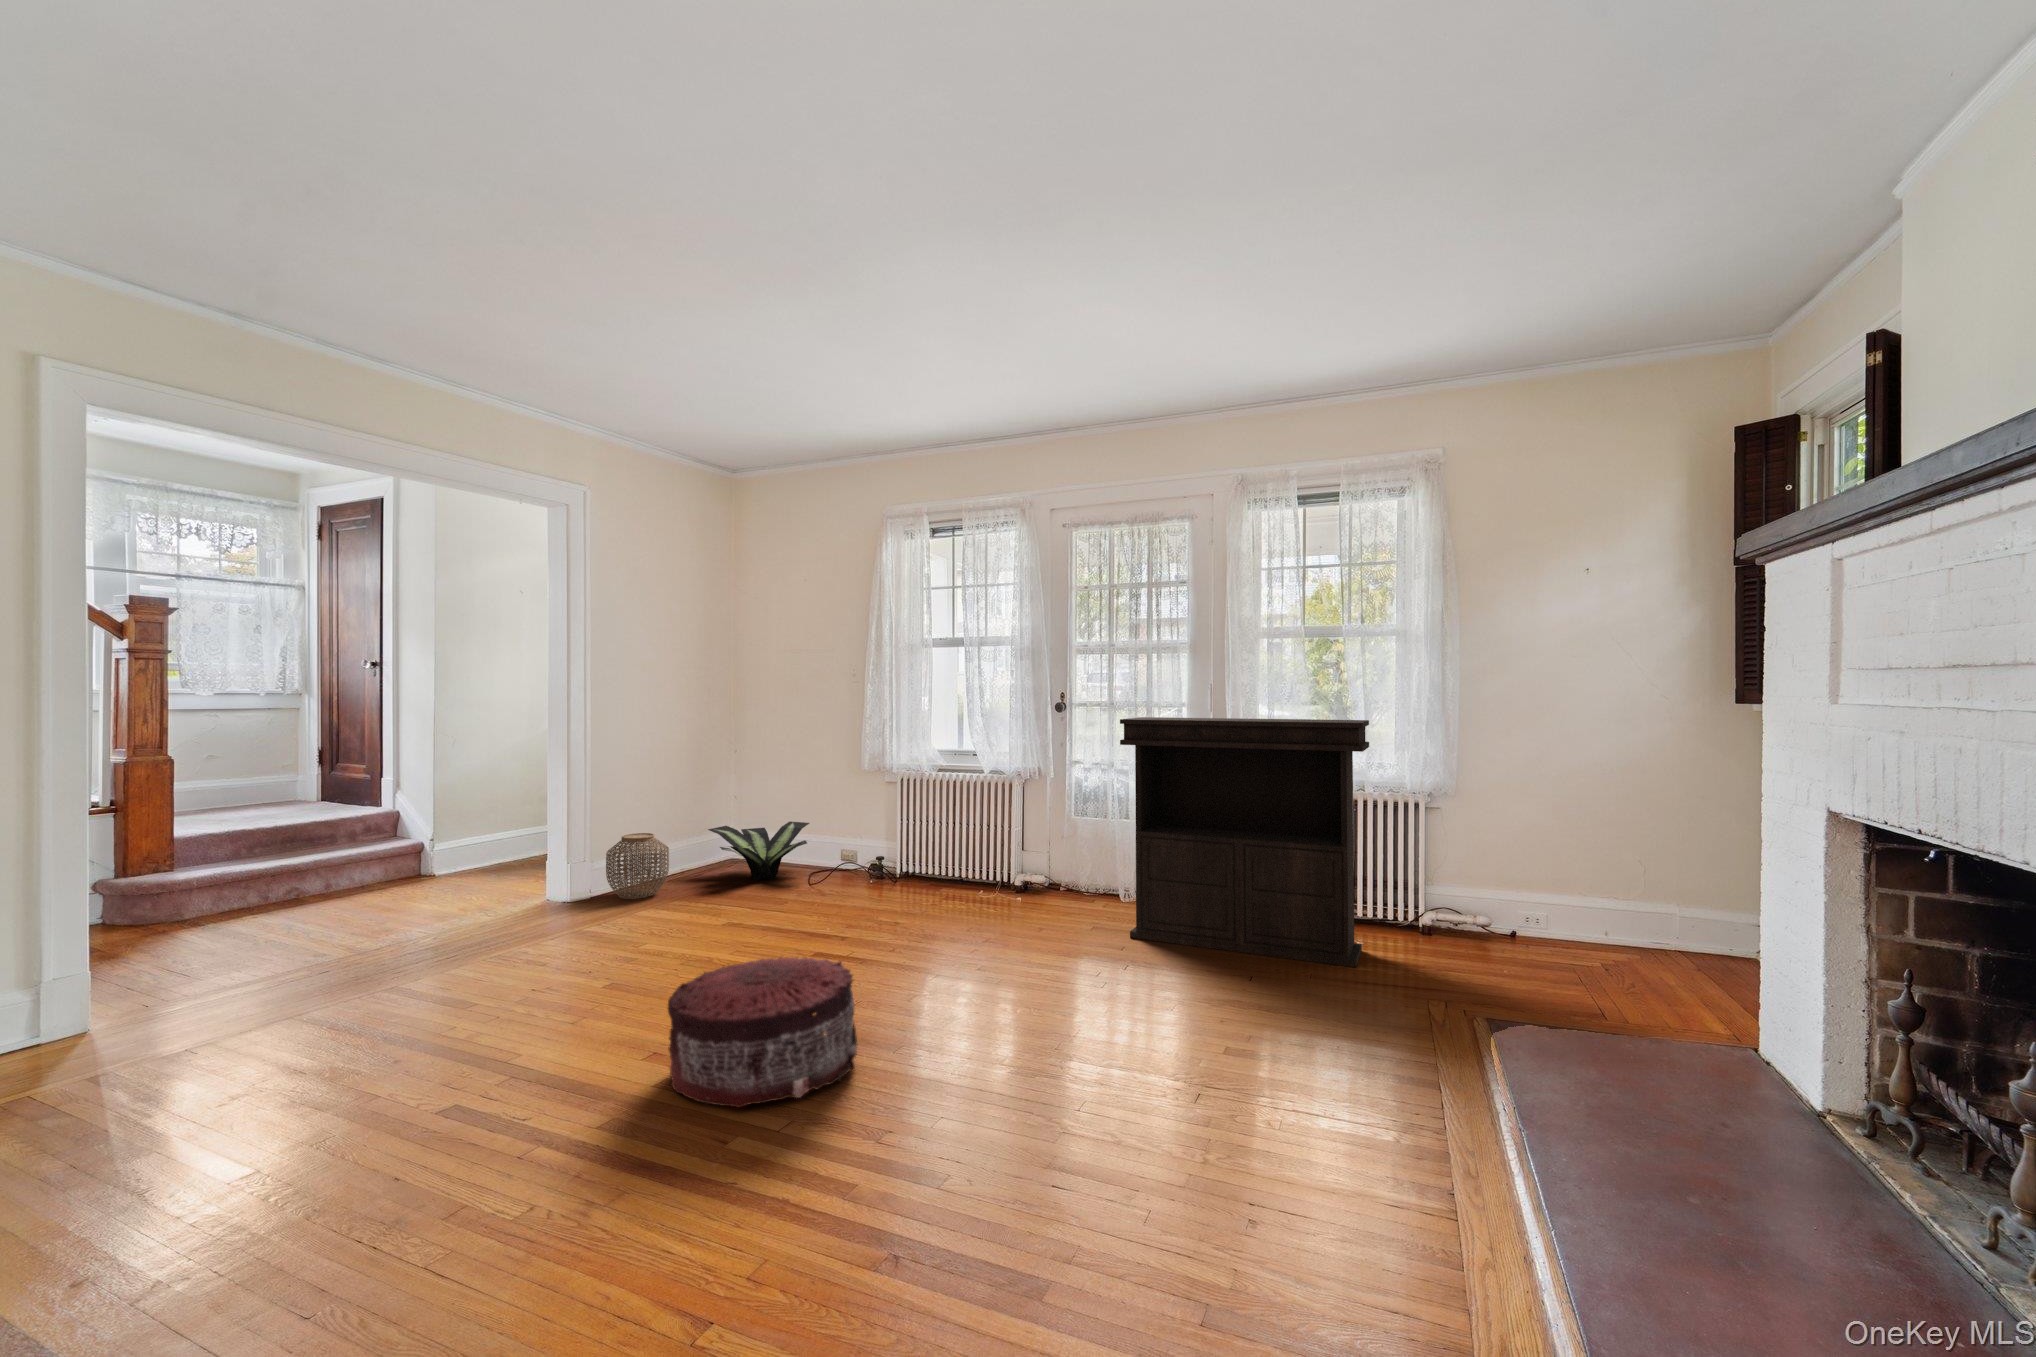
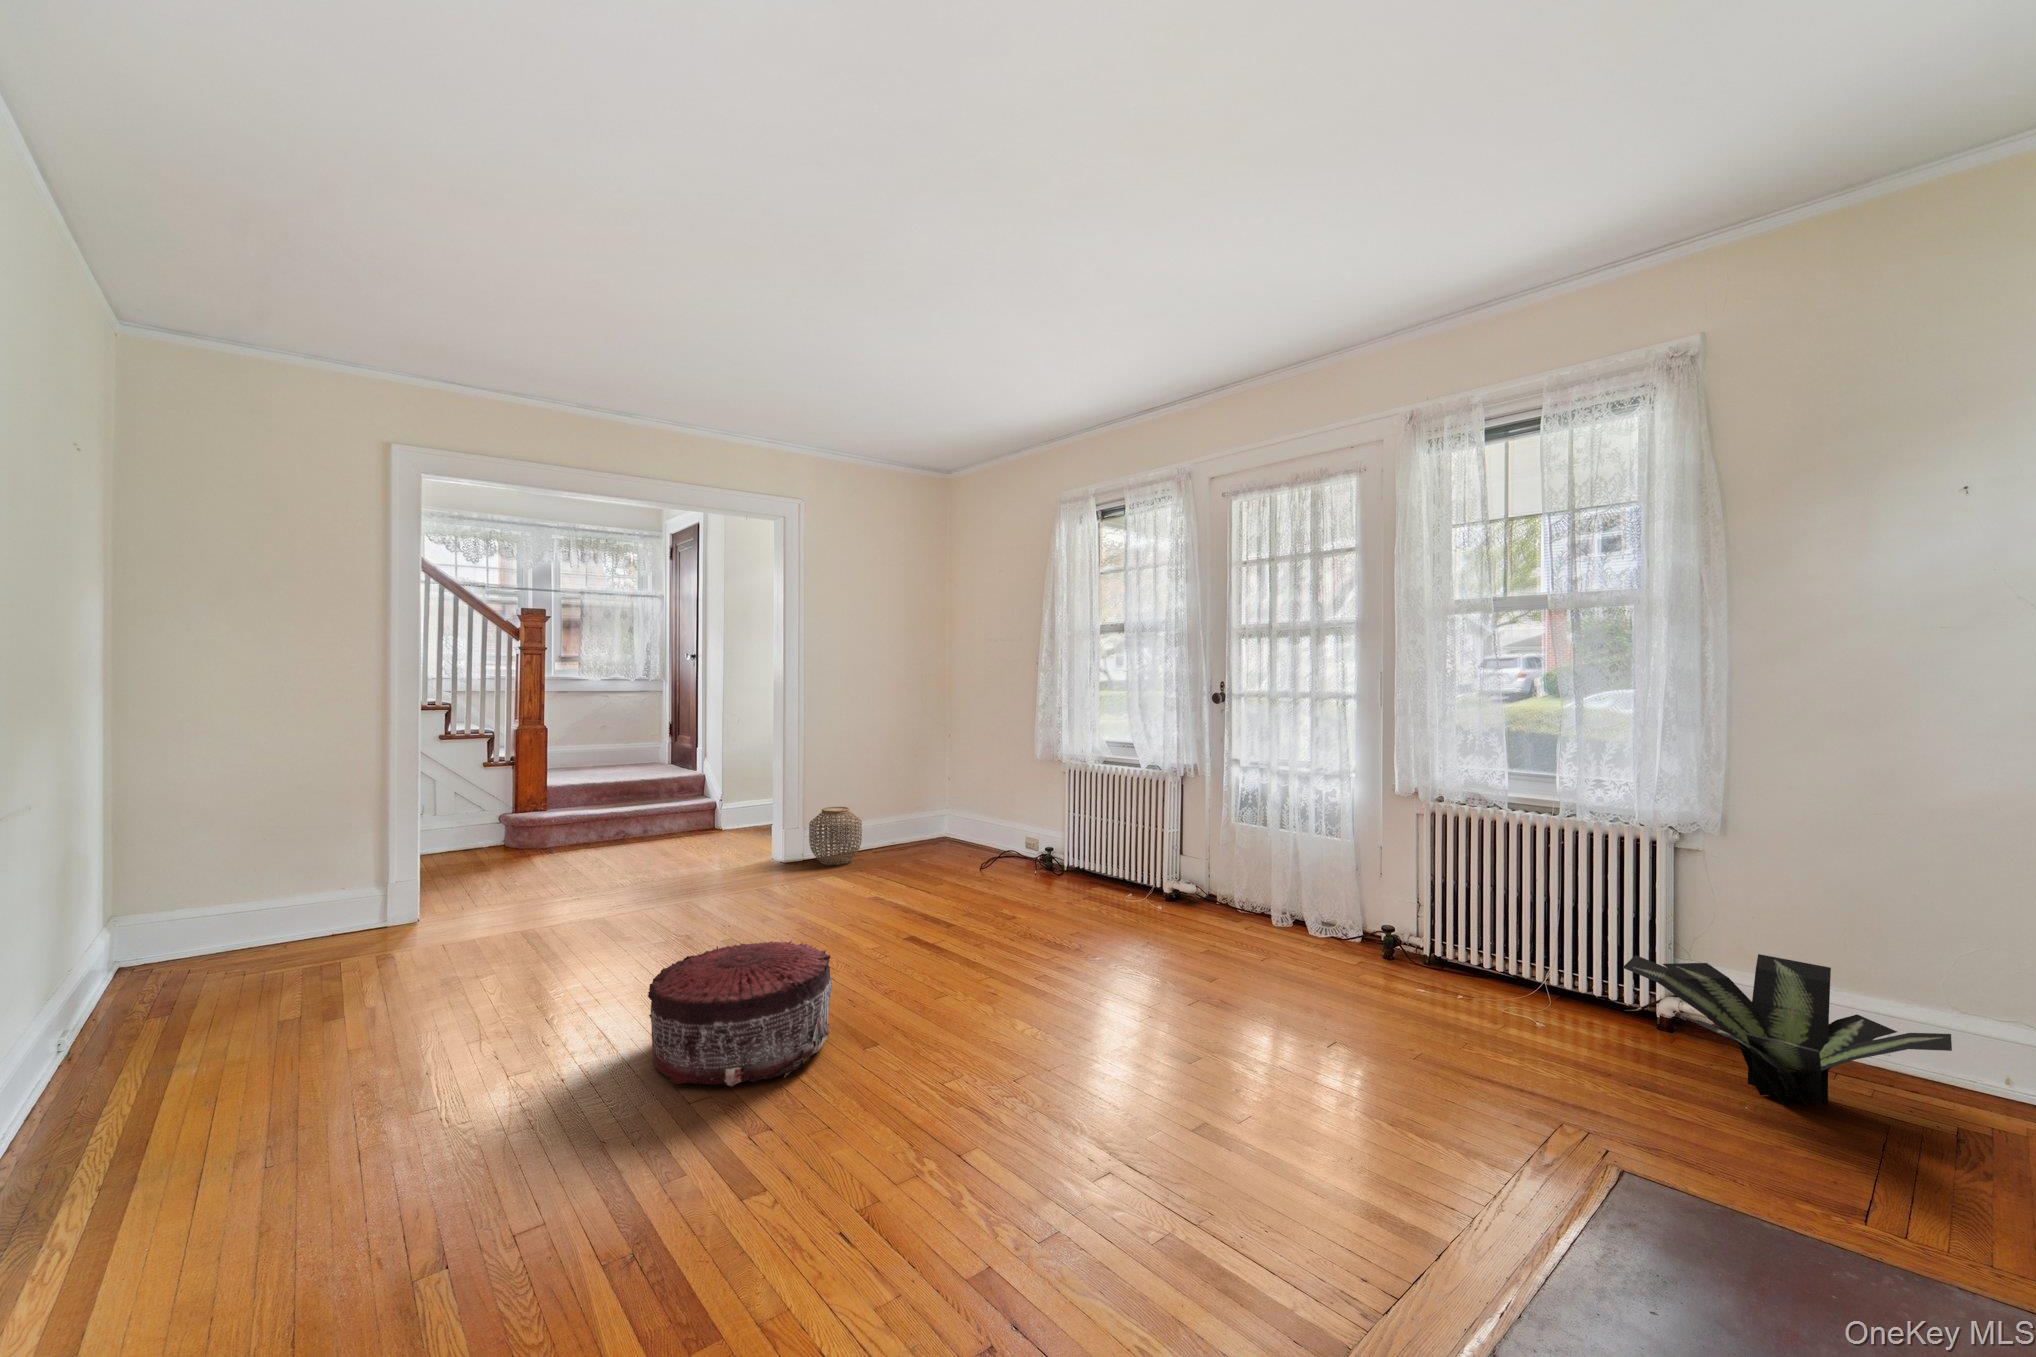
console table: present [1120,717,1369,967] -> none [1227,714,1549,1057]
potted plant: present [708,822,809,880] -> present [1623,954,1952,1106]

